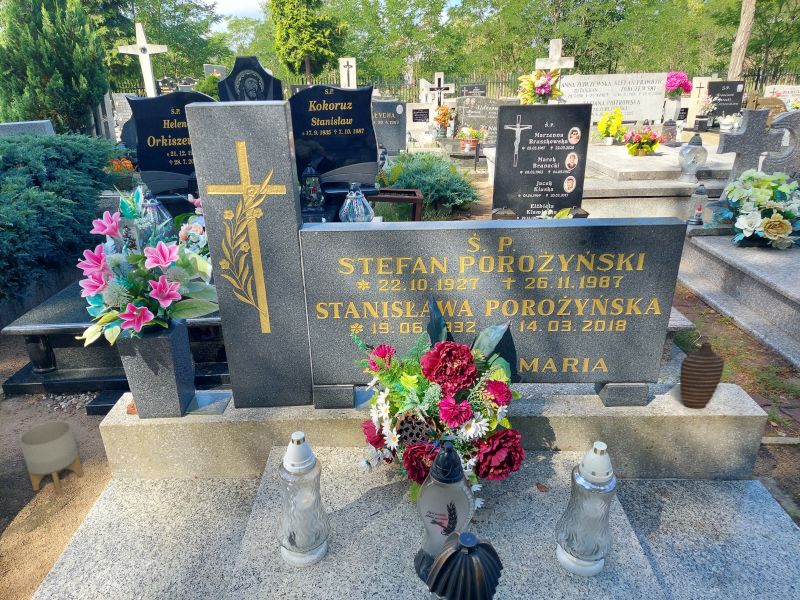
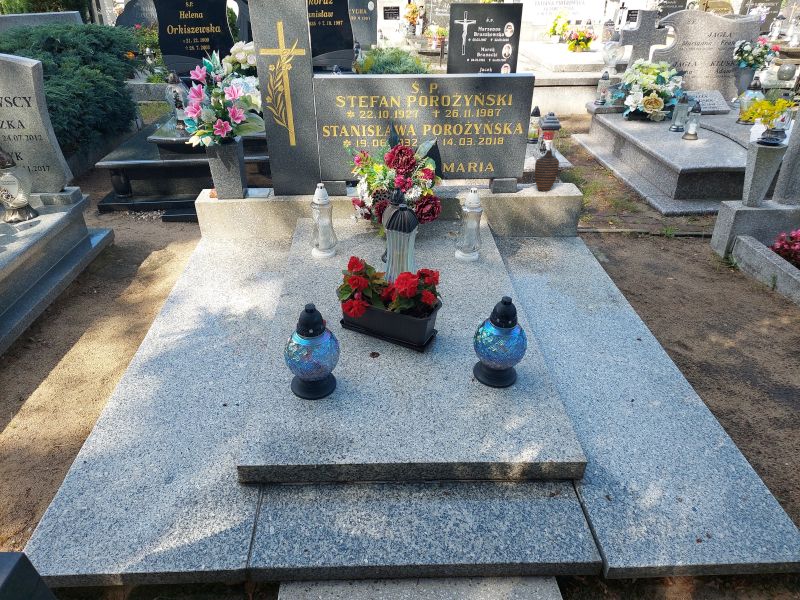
planter: present [20,421,83,495] -> none [138,211,175,255]

